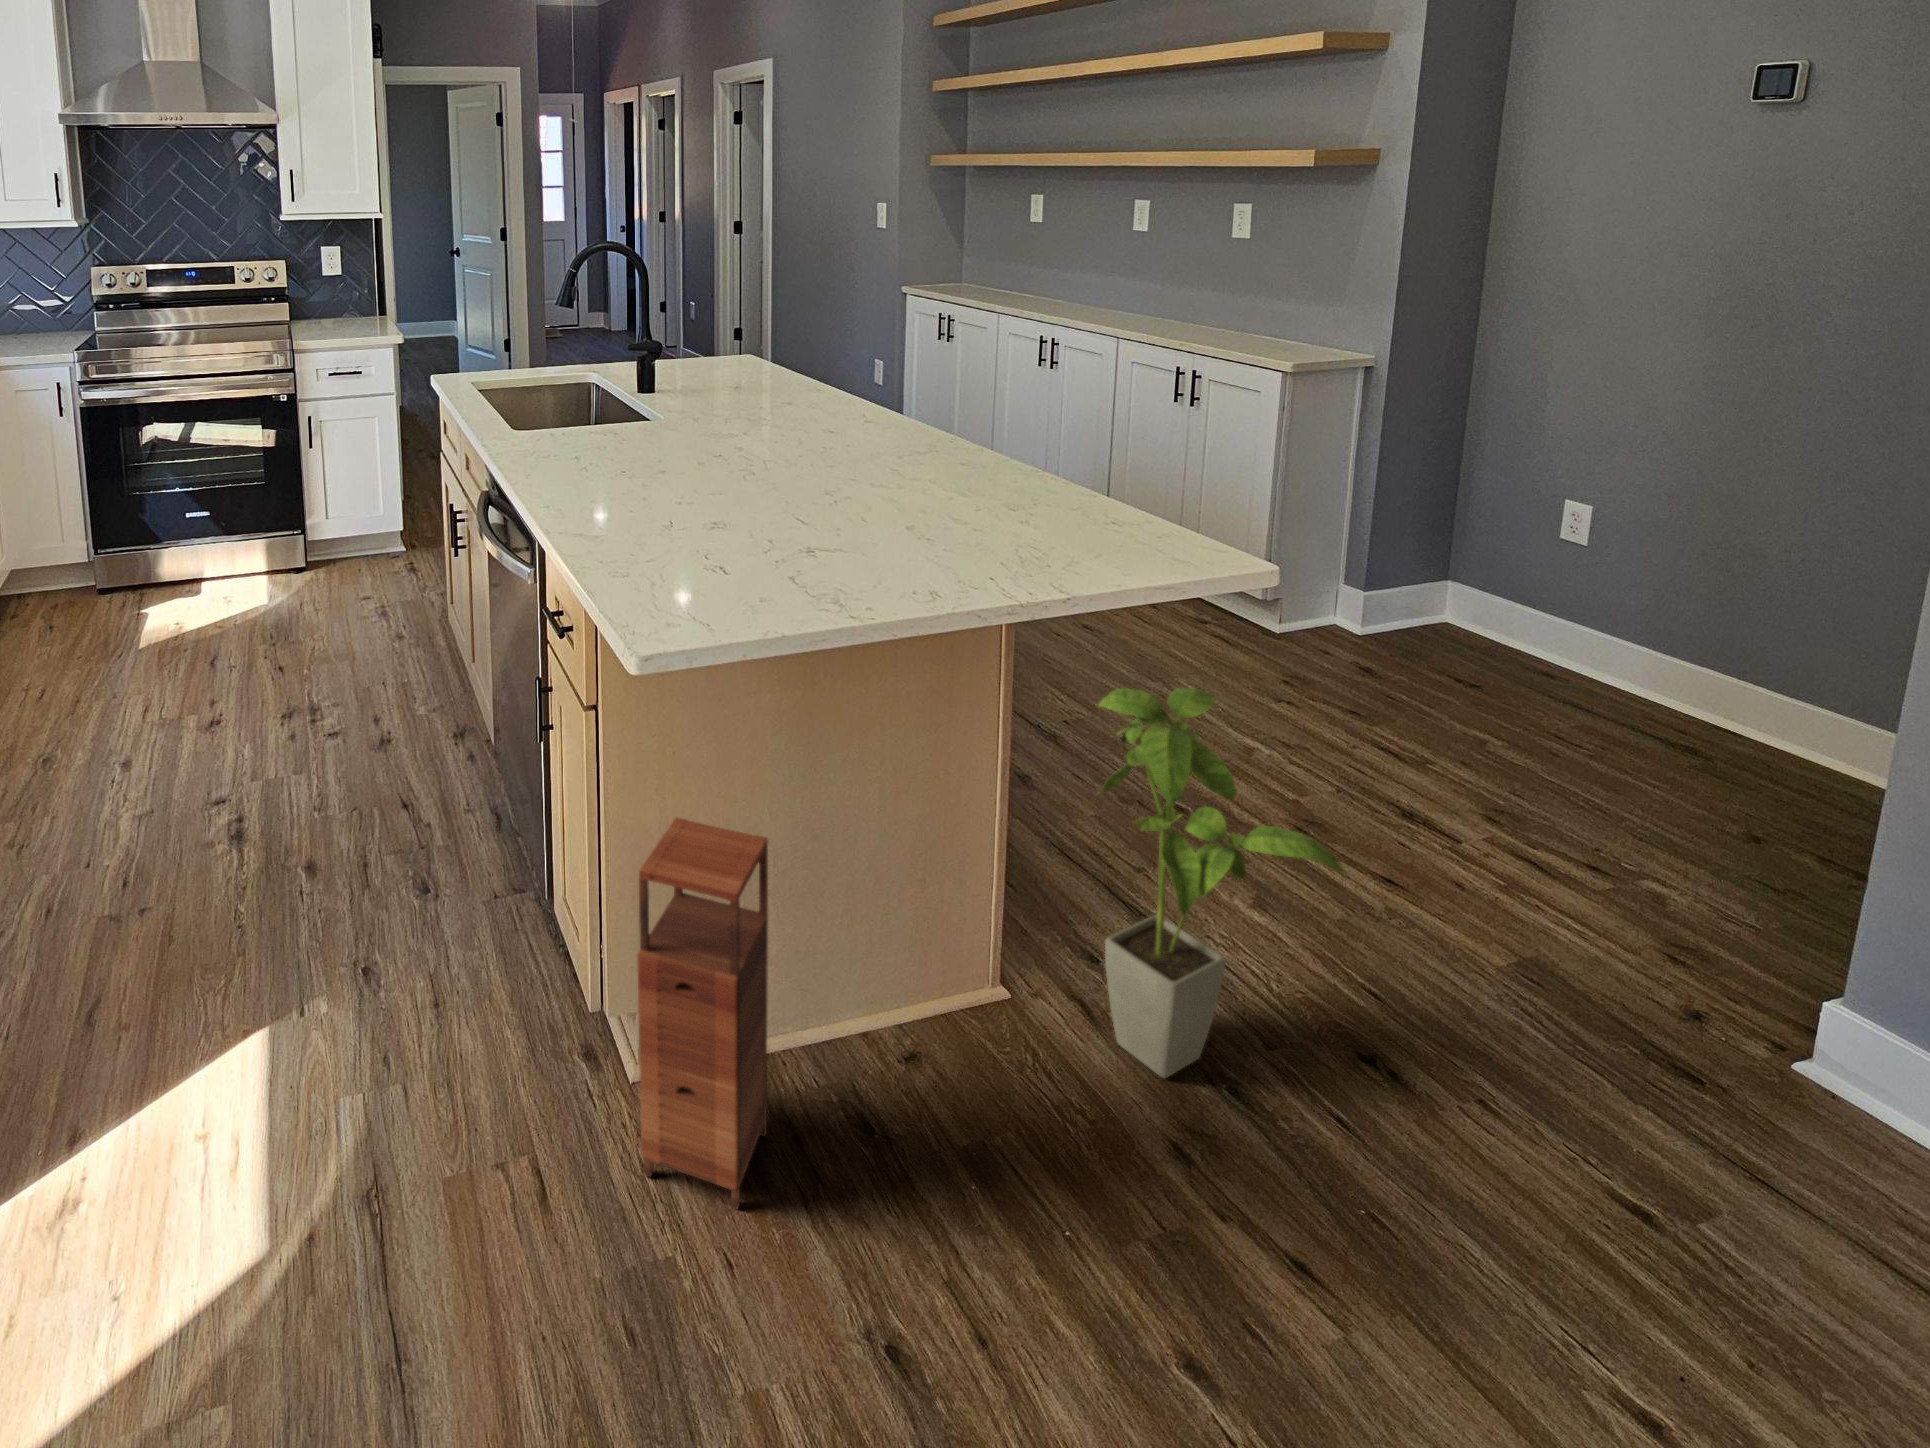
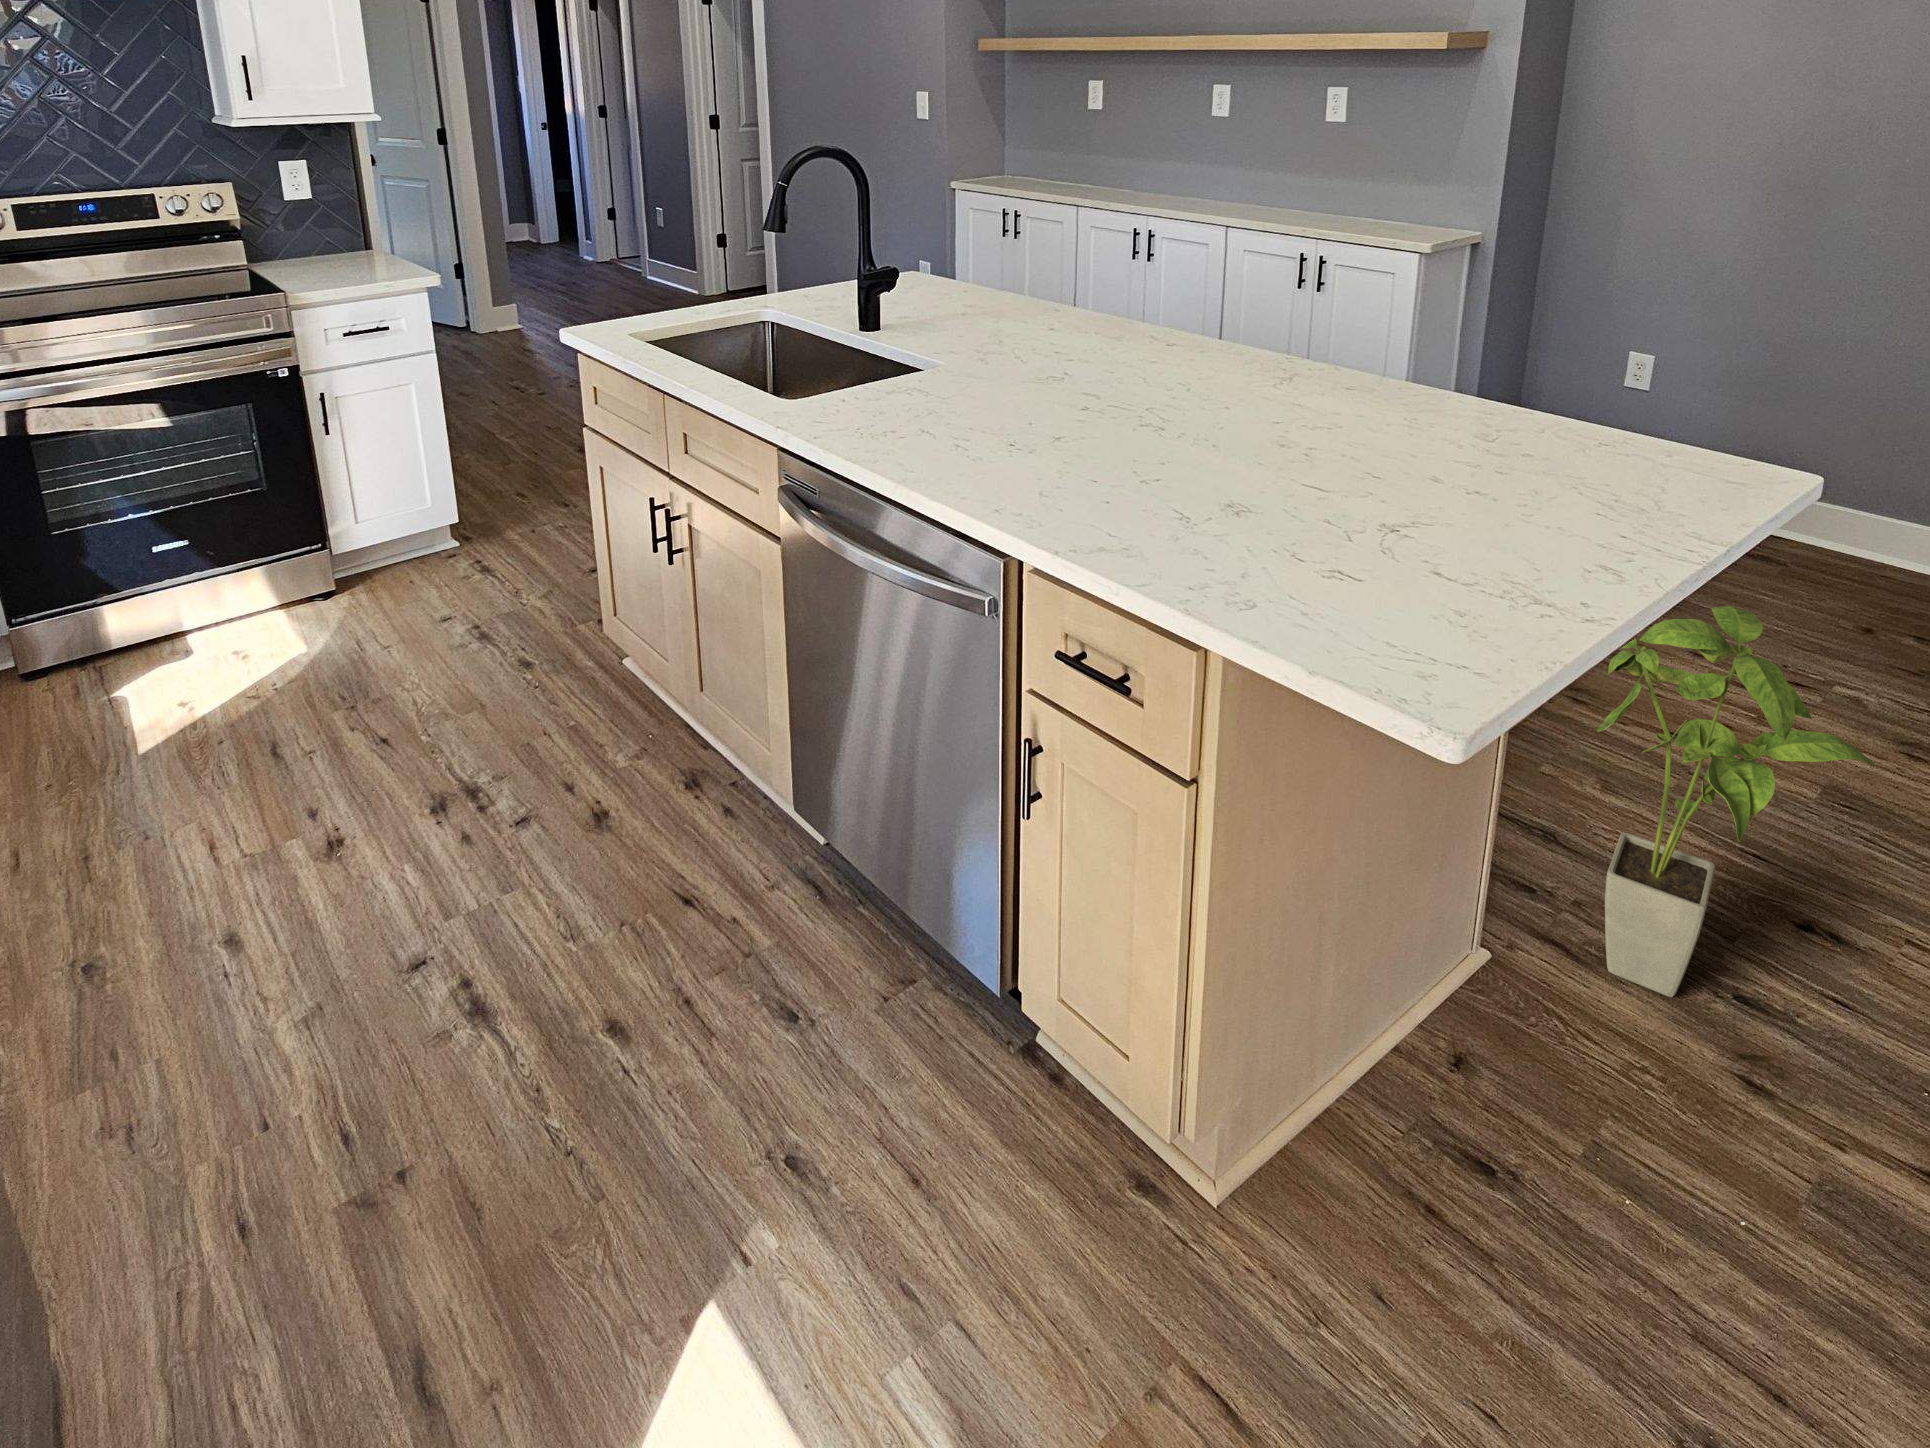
storage cabinet: present [637,817,768,1209] -> none [1281,883,1482,1322]

